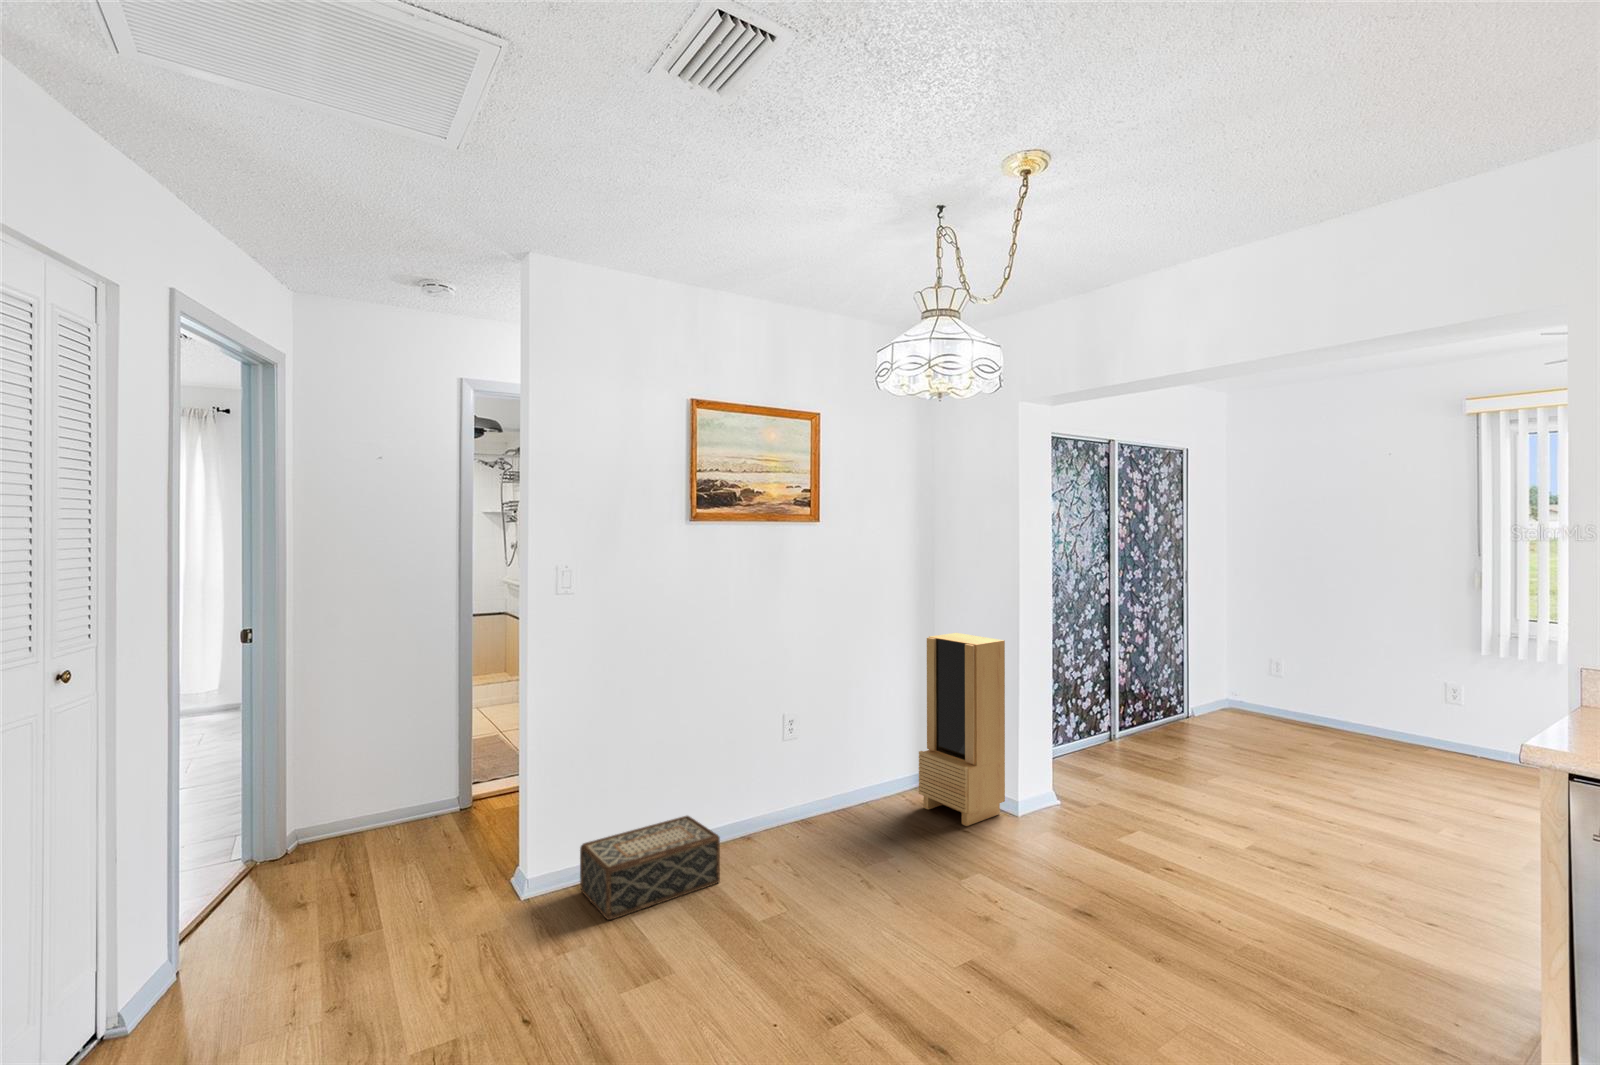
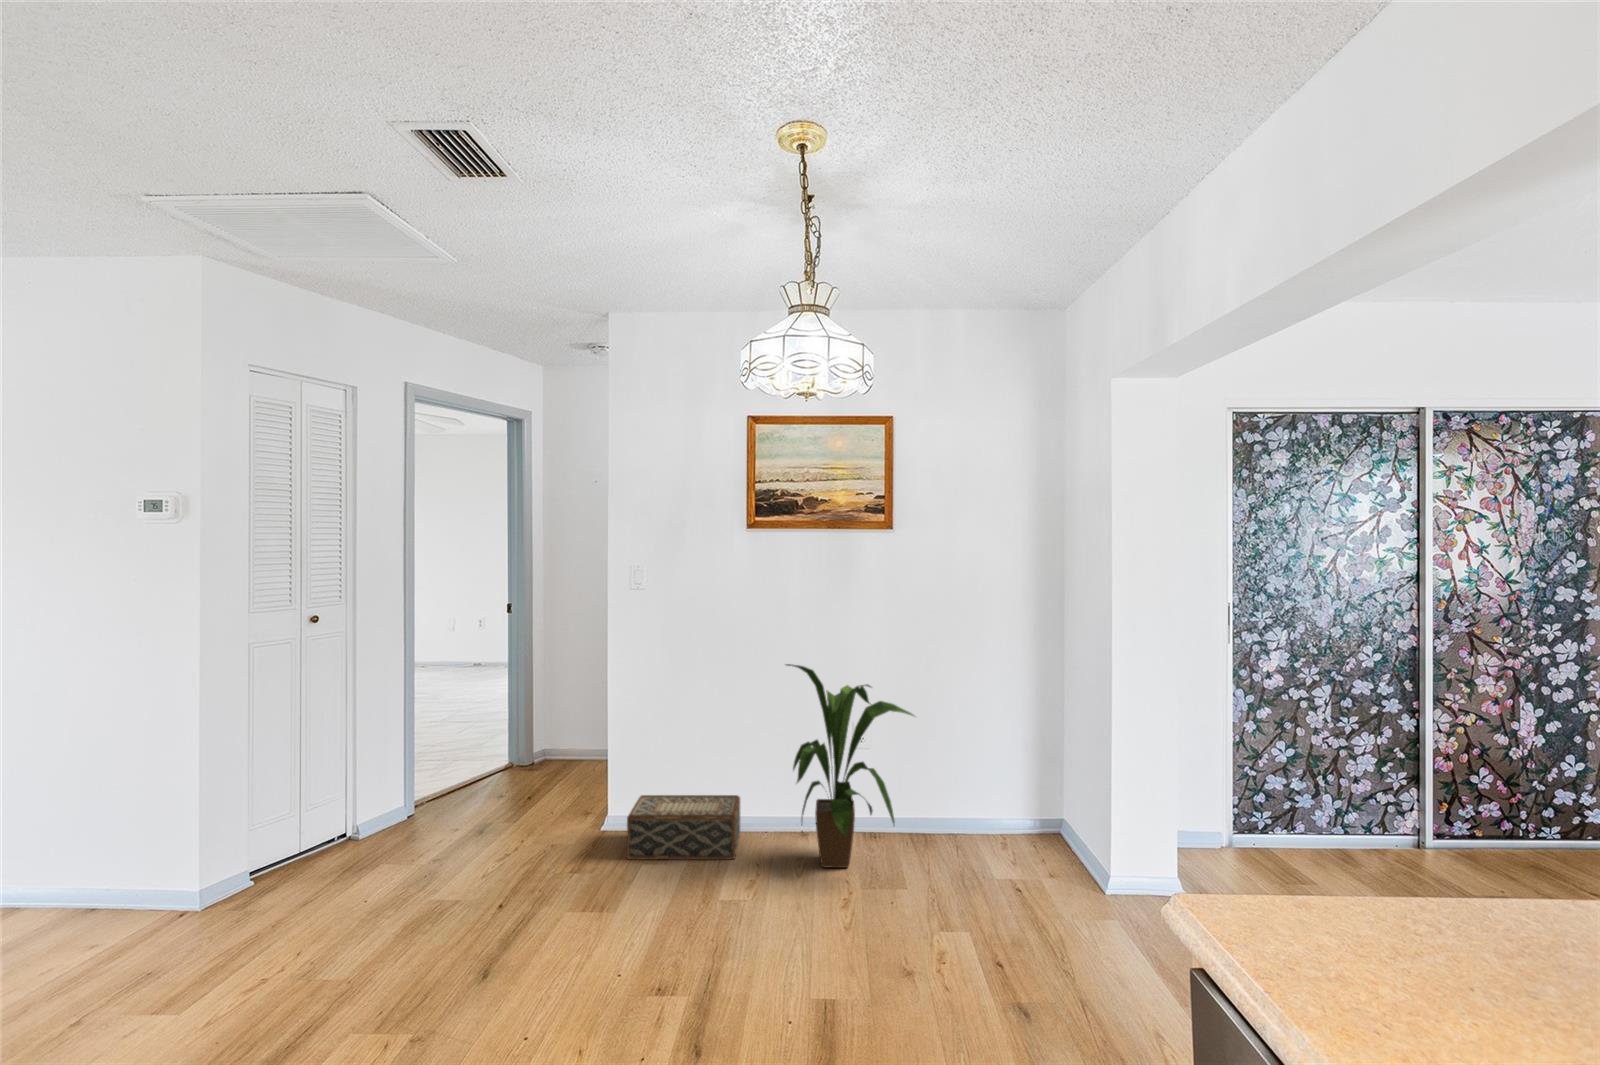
storage cabinet: present [919,633,1005,826] -> none [1003,659,1094,884]
house plant: none [749,663,886,863] -> present [786,664,914,868]

